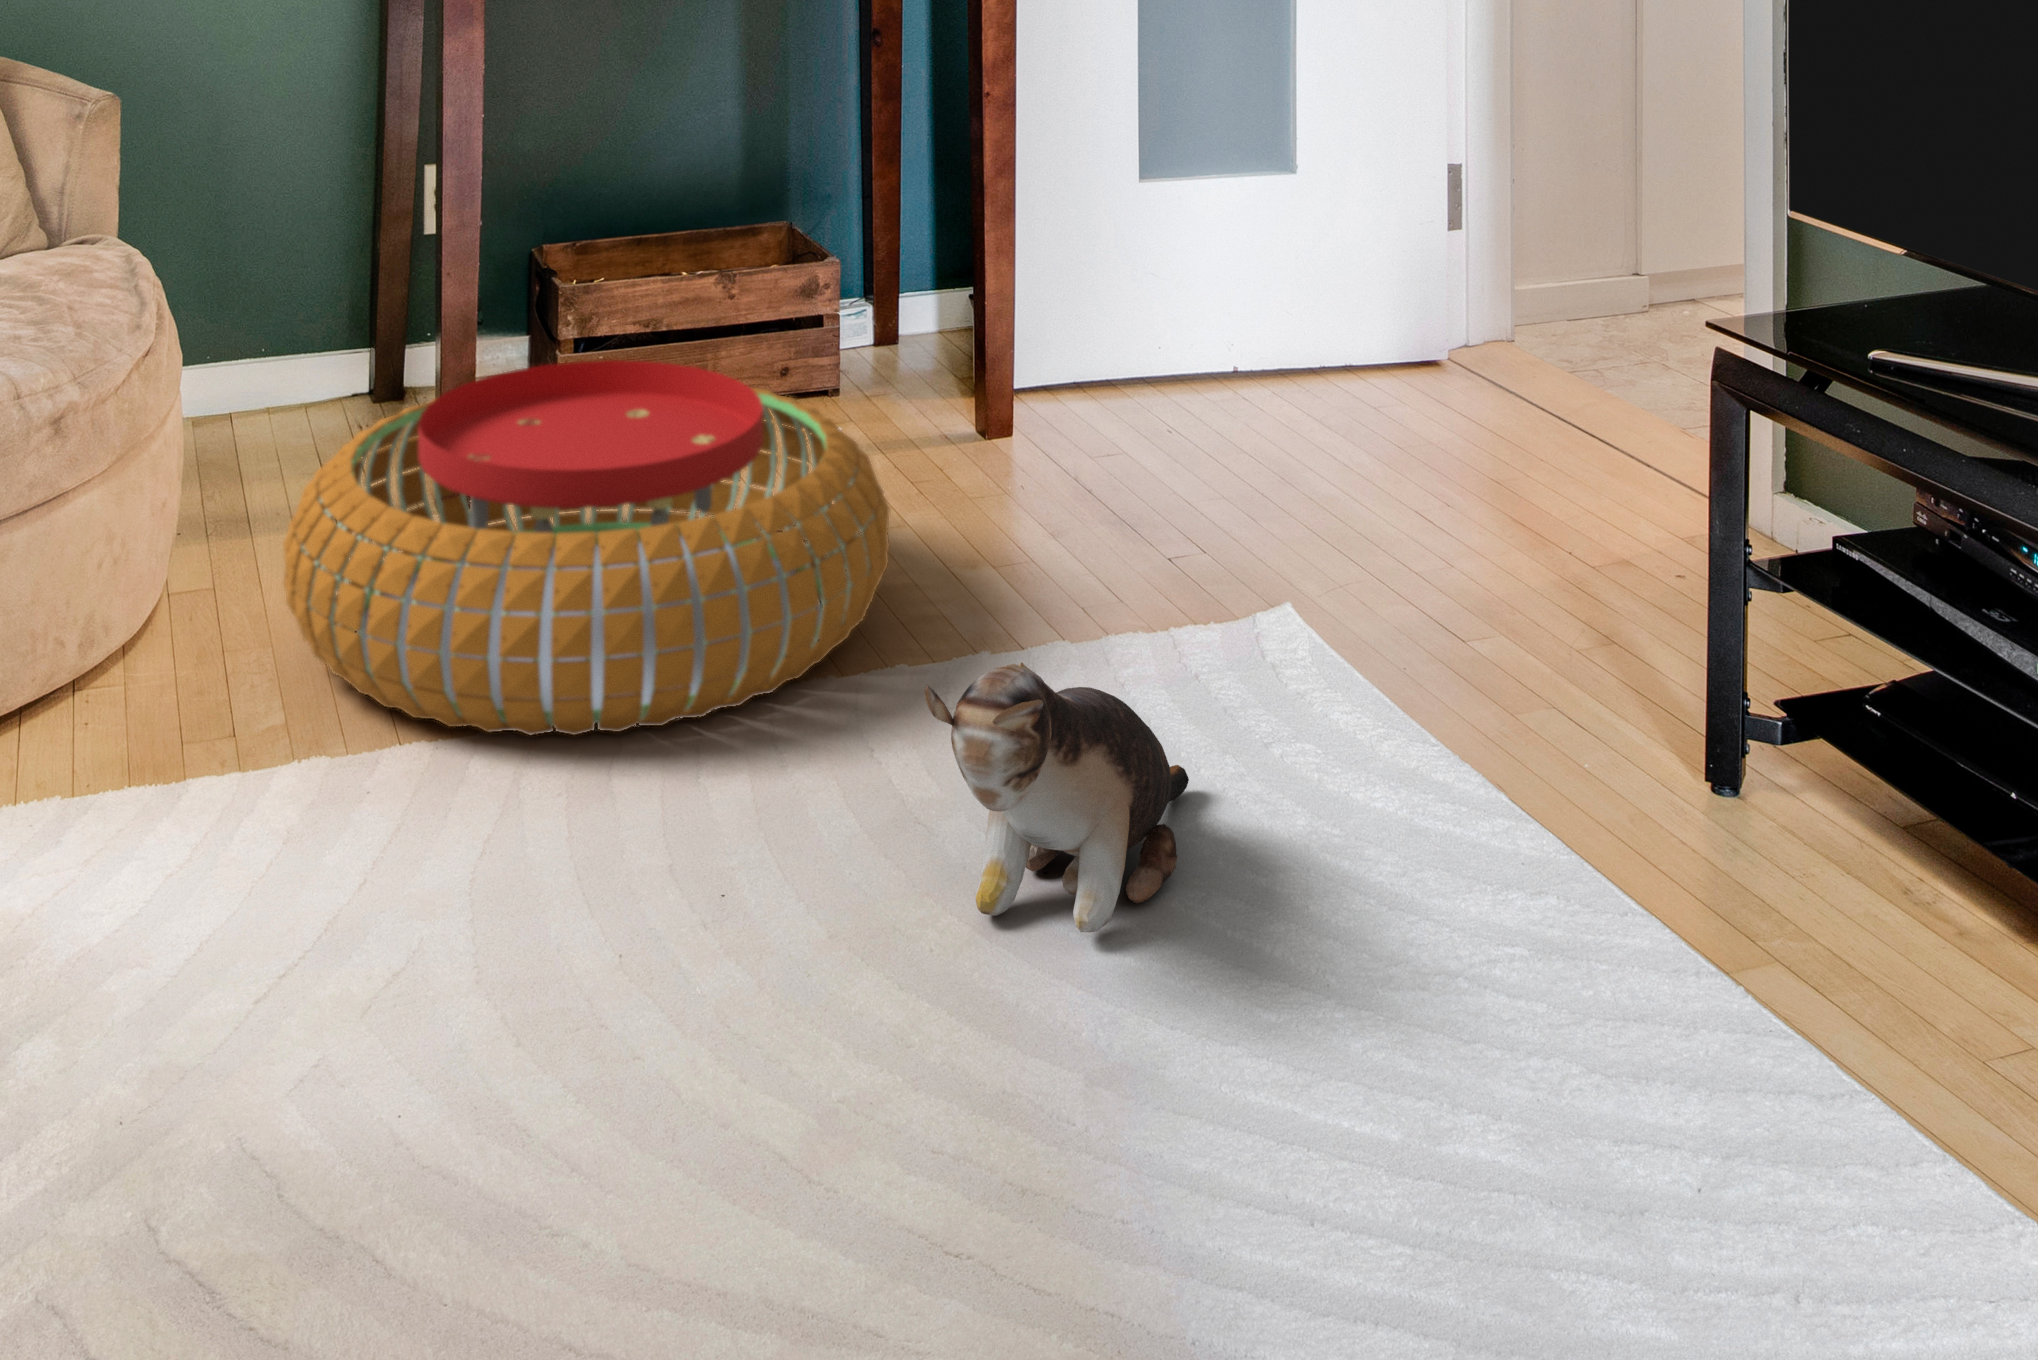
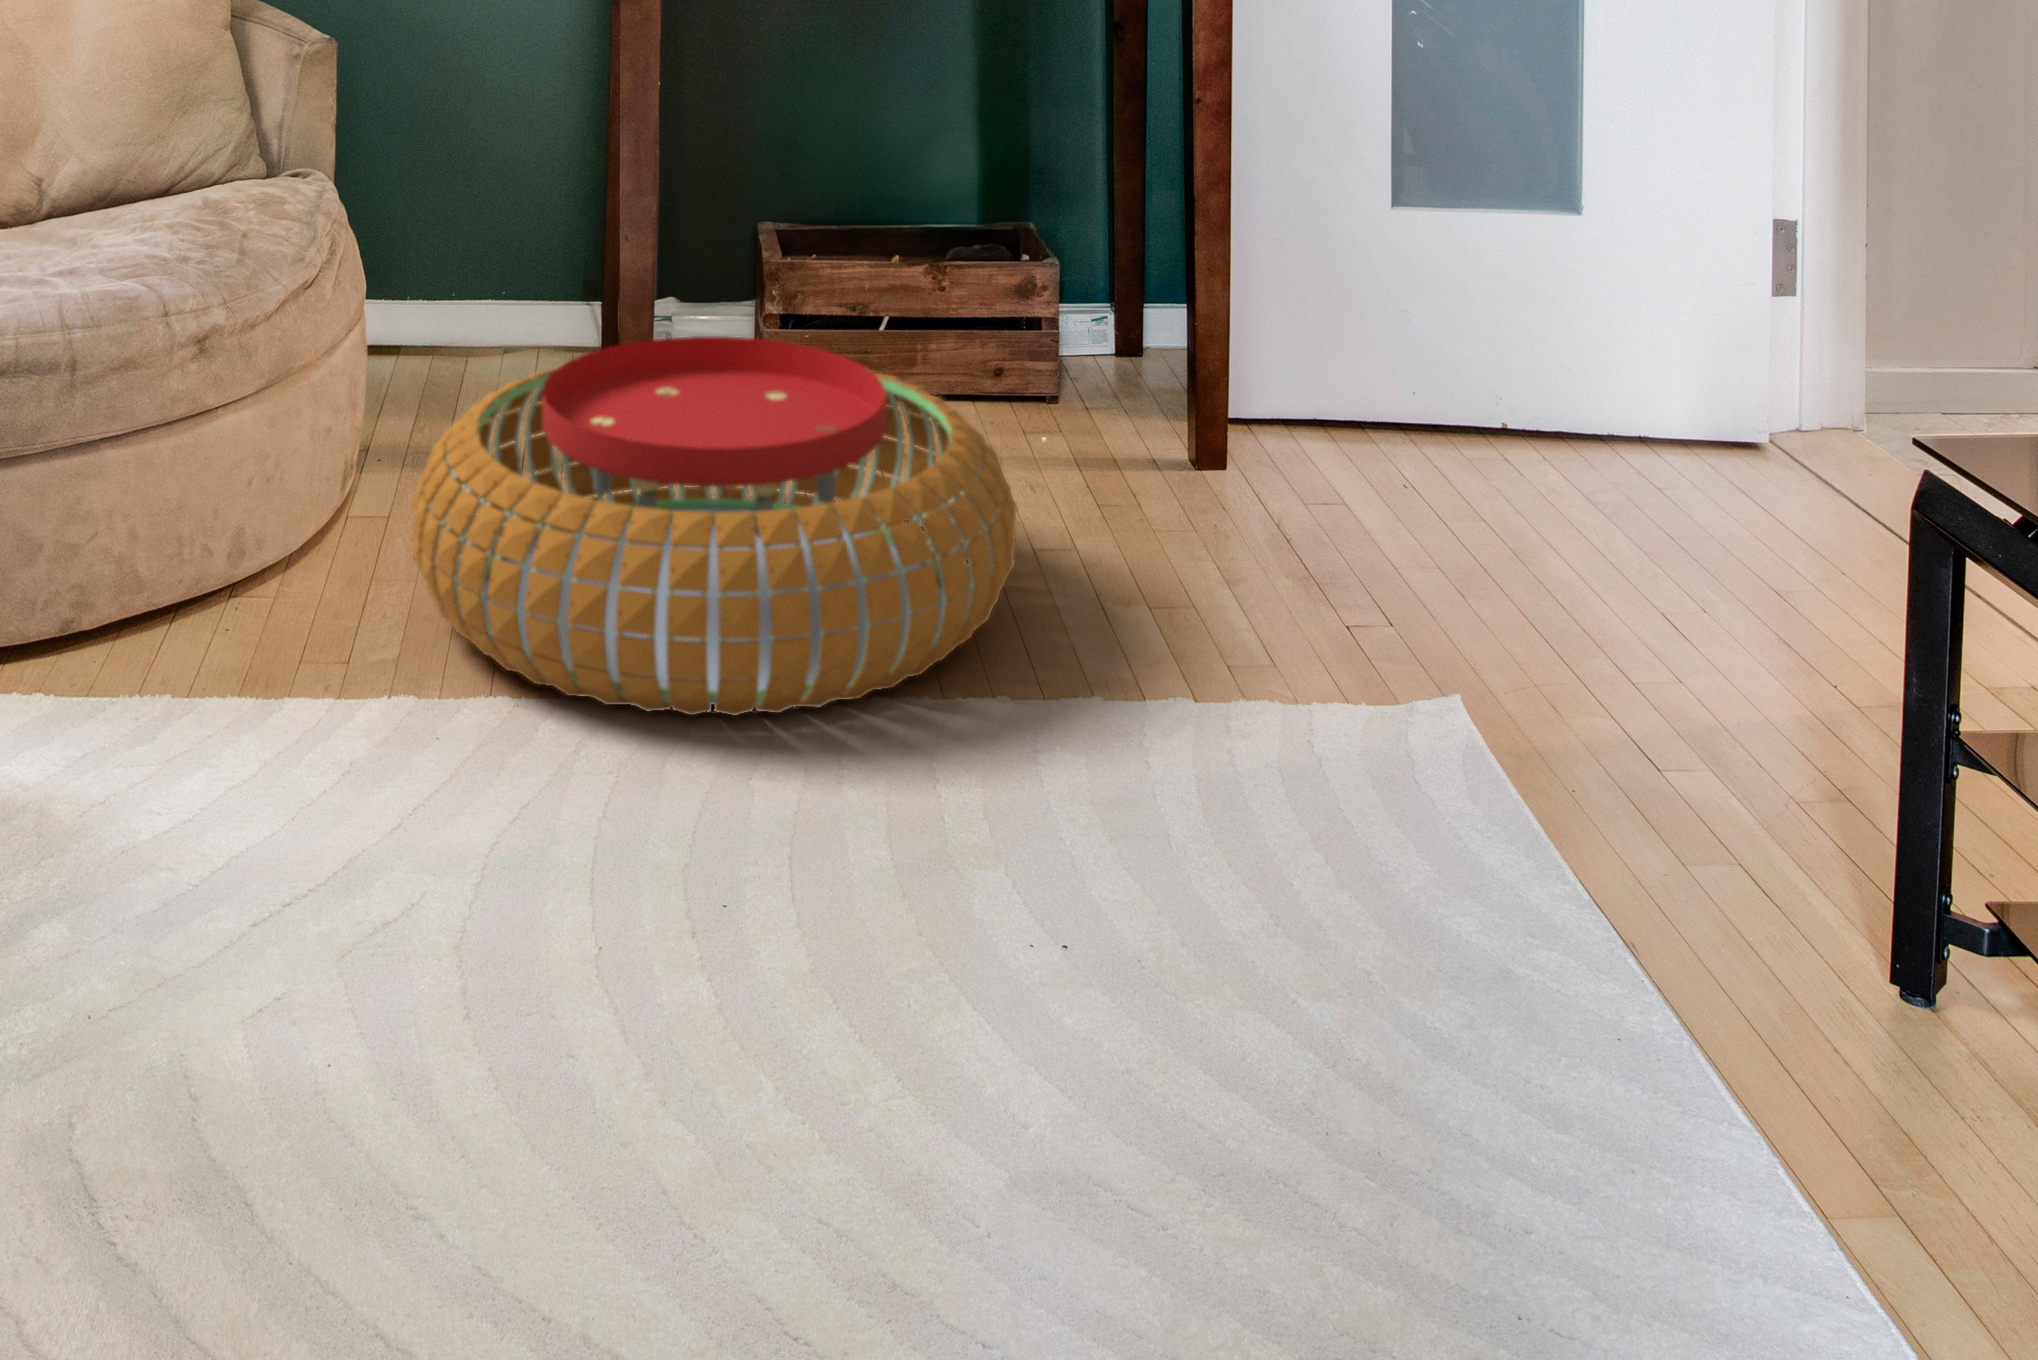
plush toy: present [924,663,1189,932] -> none [889,709,1255,1012]

